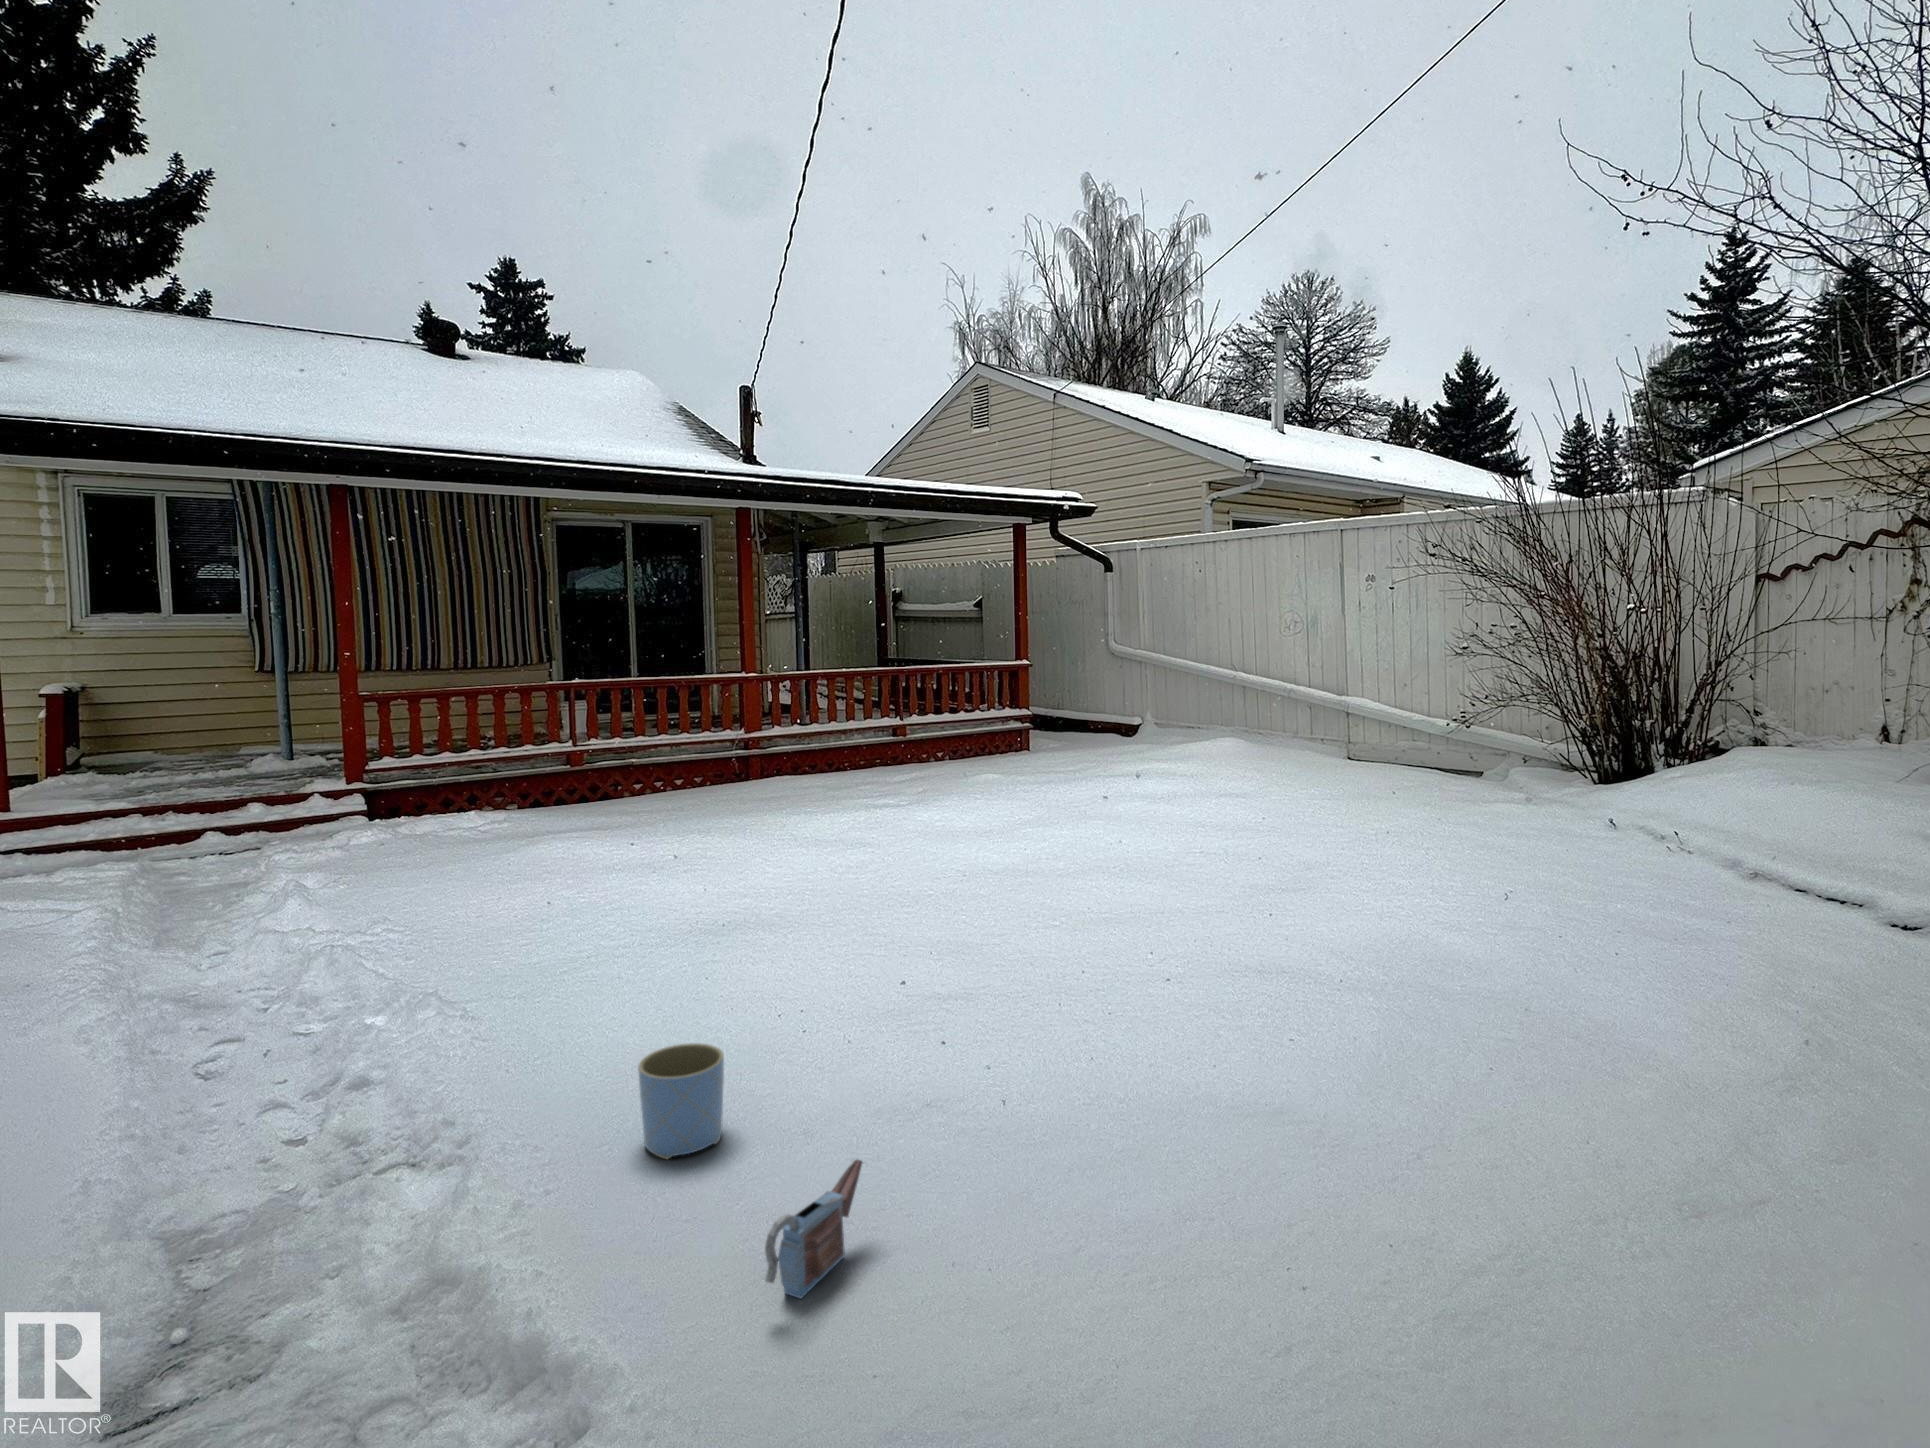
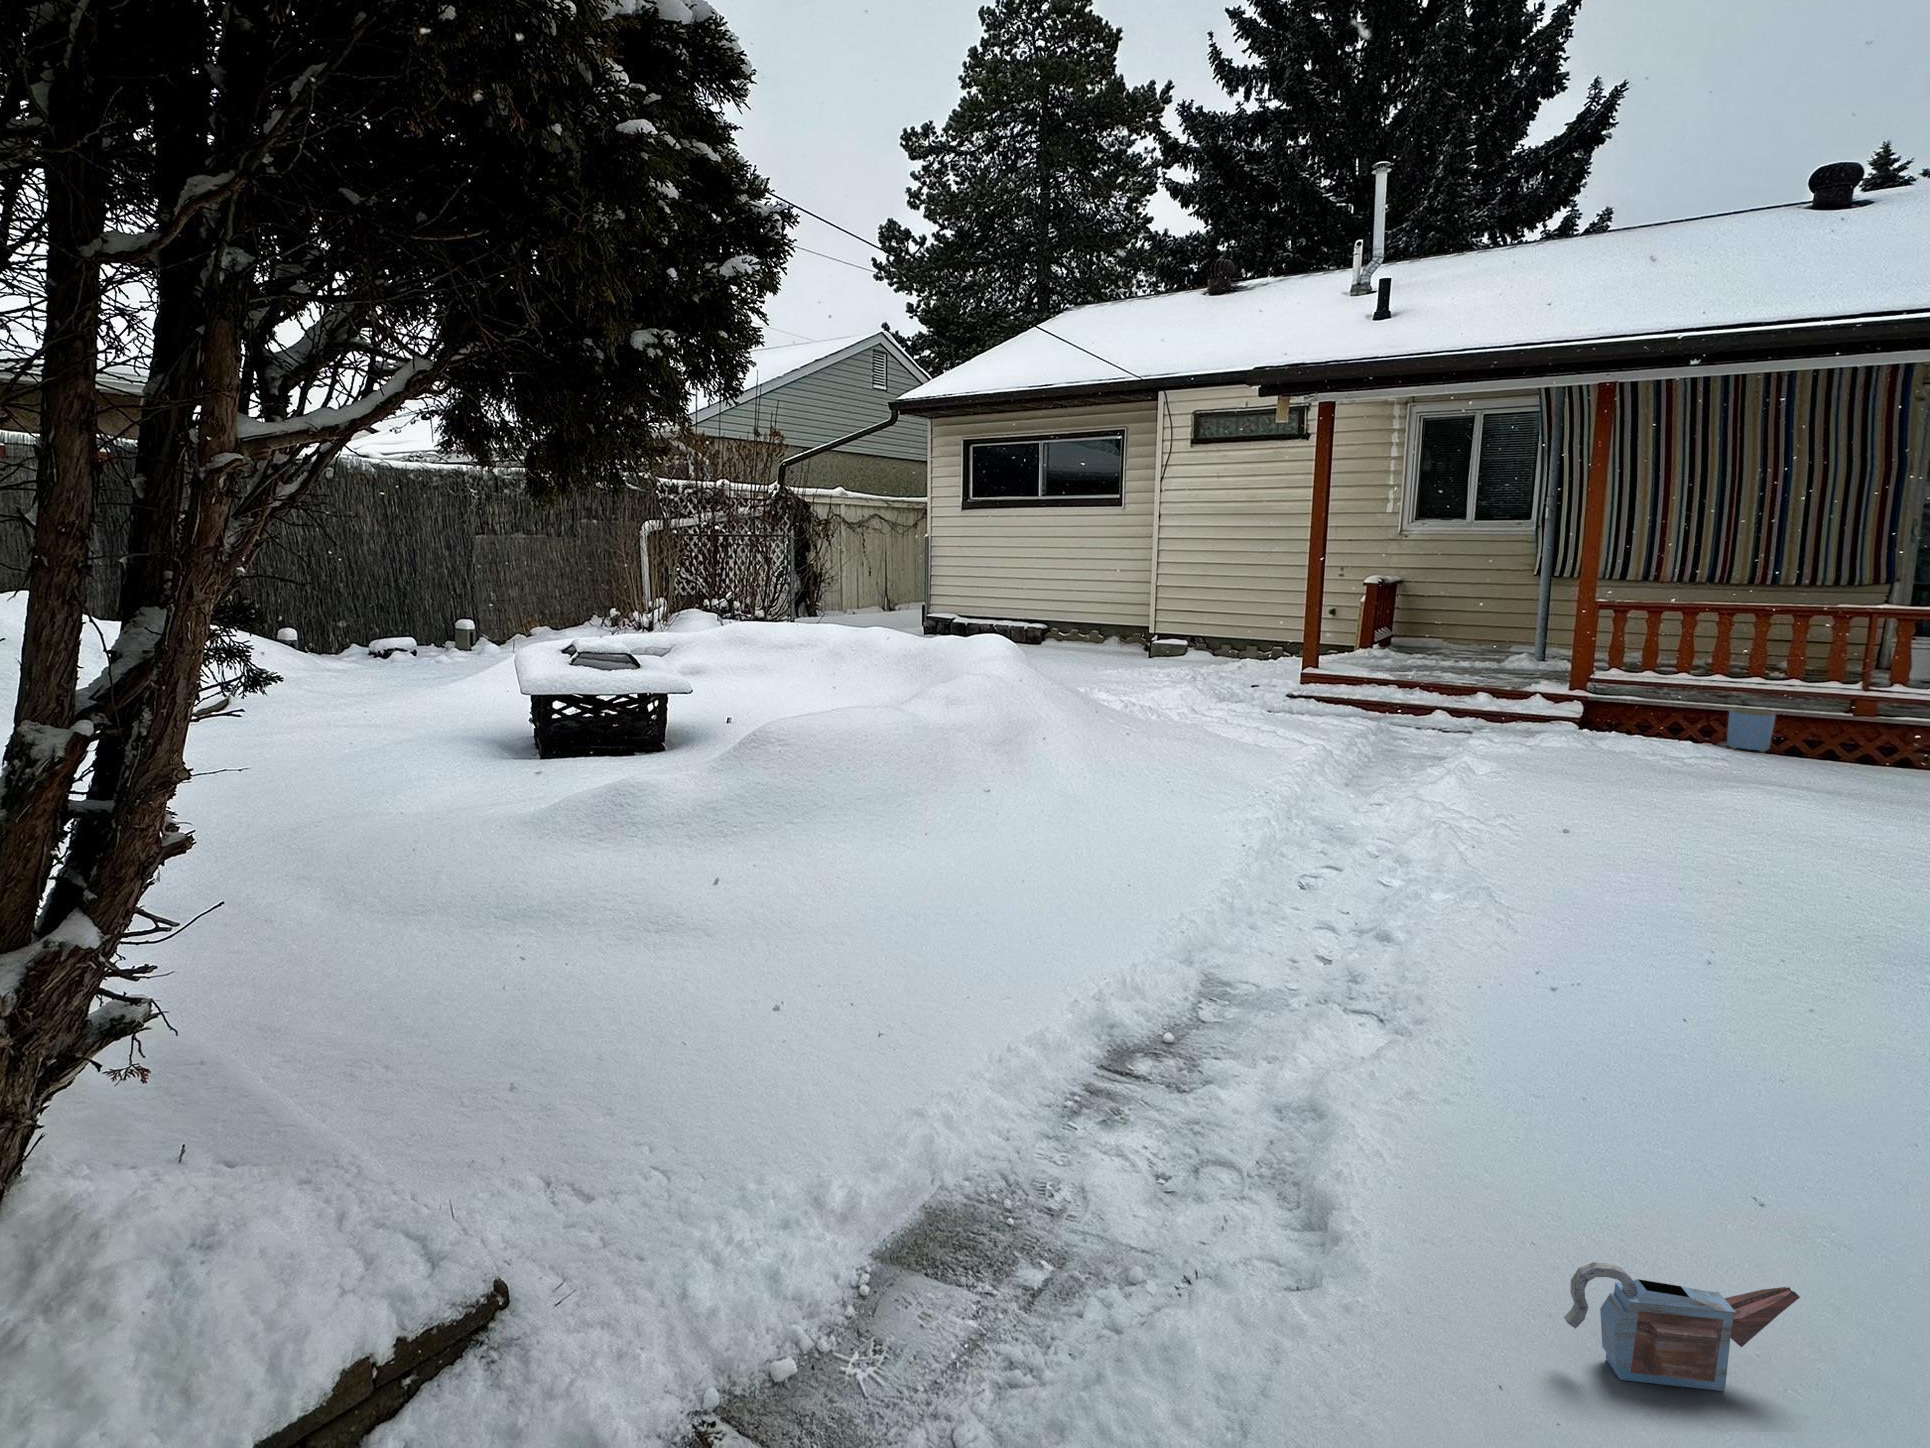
planter: present [638,1043,724,1159] -> present [1727,709,1775,752]

